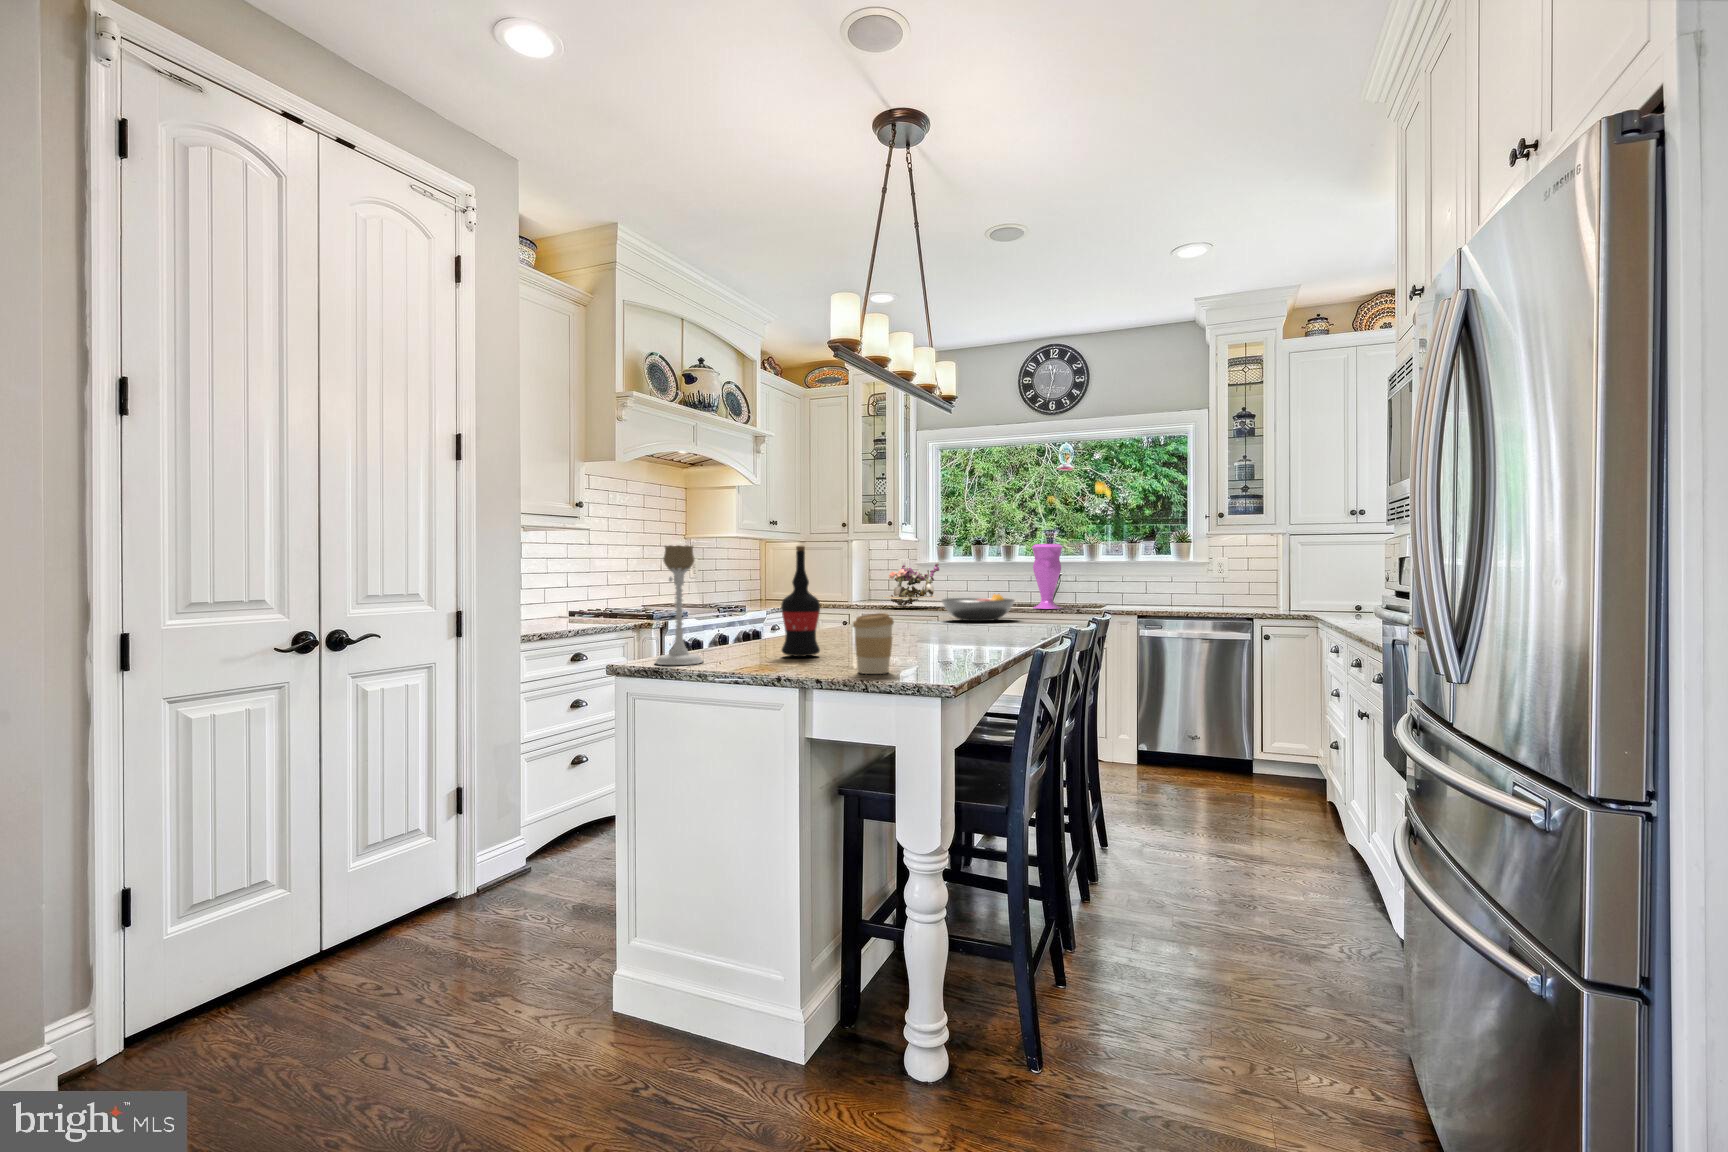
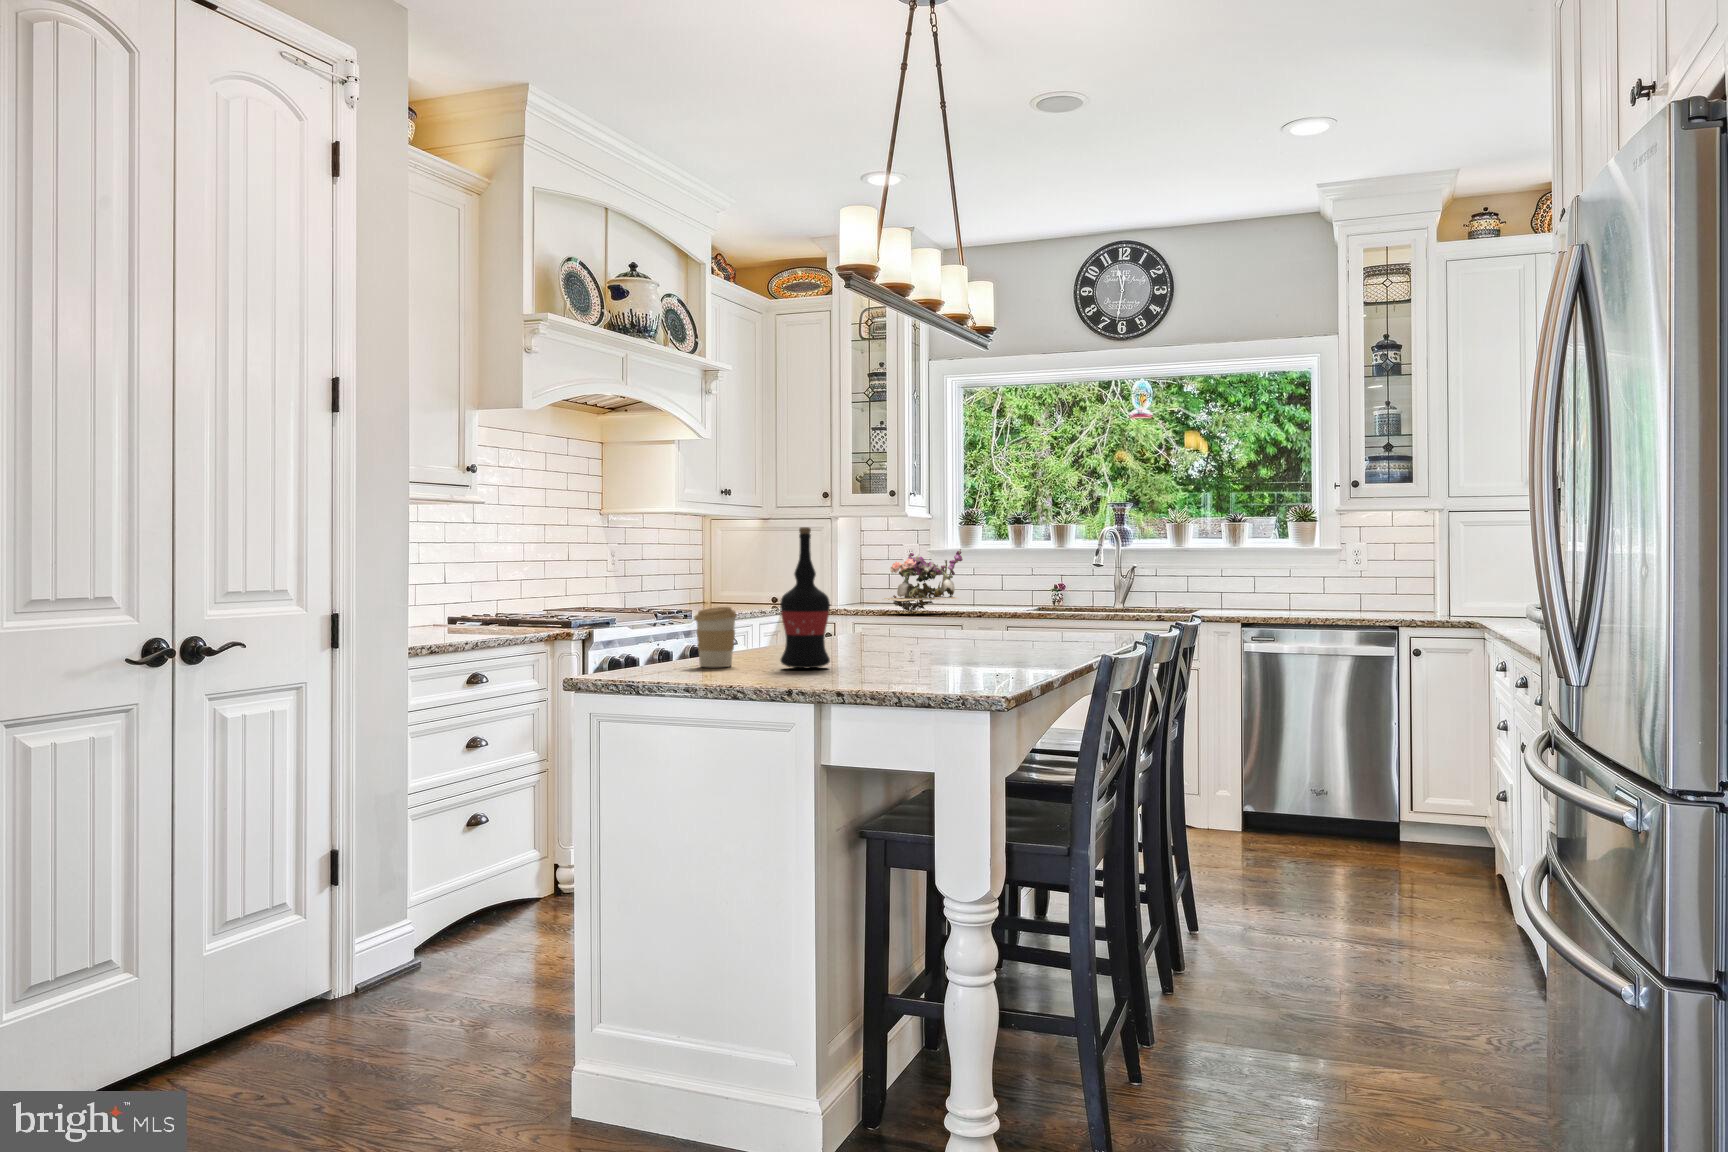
vase: present [1031,544,1063,609] -> none [1091,523,1138,614]
candle holder: present [655,545,703,665] -> none [624,527,686,678]
fruit bowl: present [942,594,1014,621] -> none [970,592,1072,629]
coffee cup: present [853,613,894,674] -> present [694,607,736,667]

